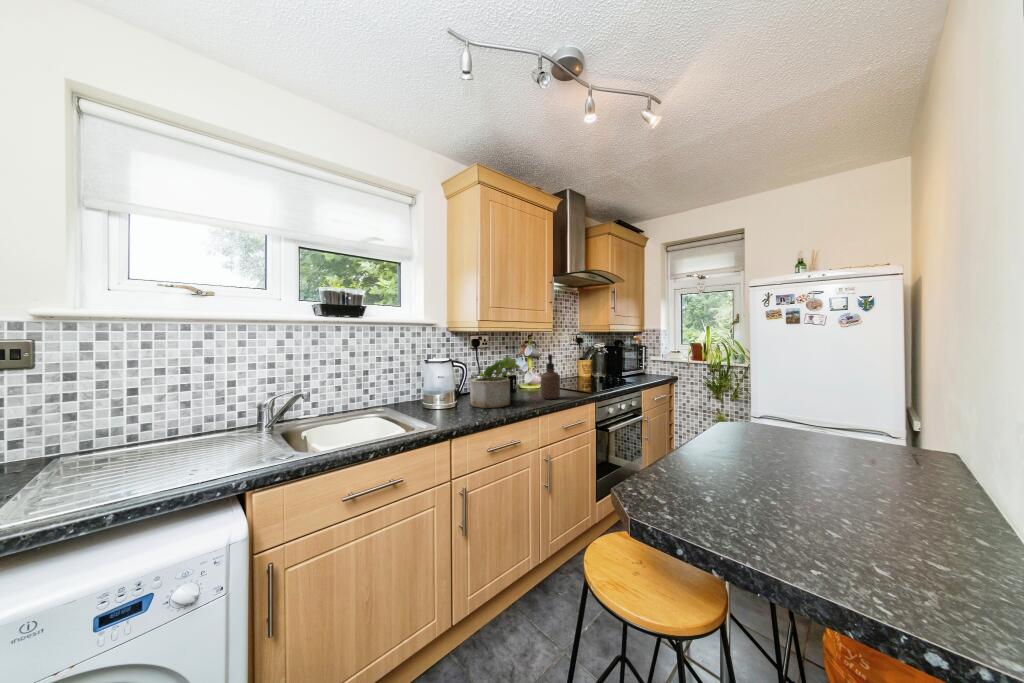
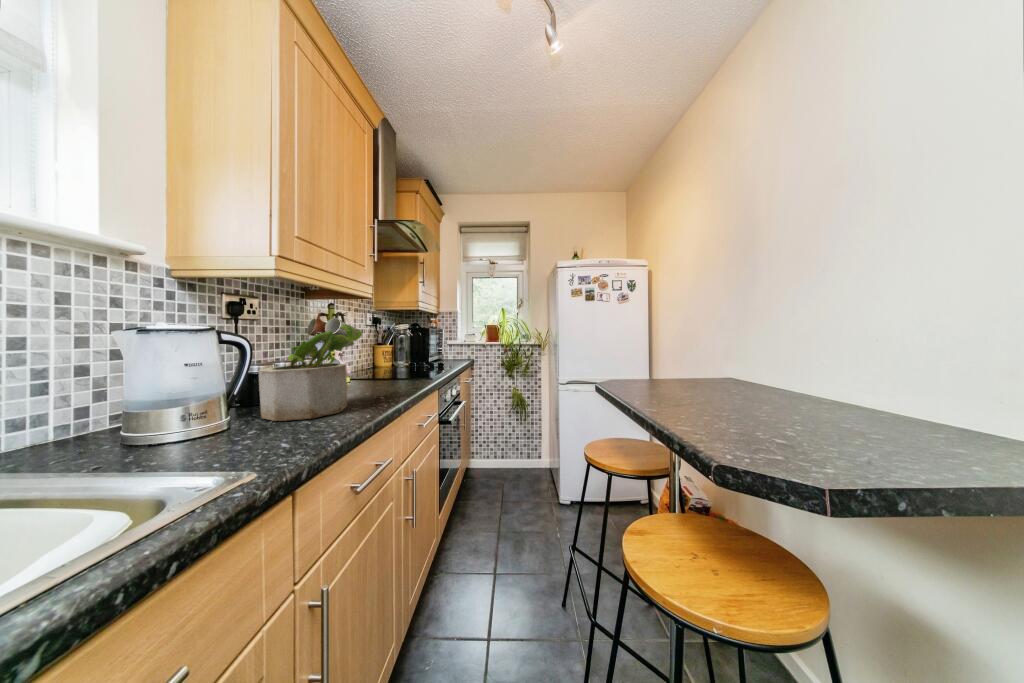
soap dispenser: present [541,354,560,399] -> none [379,326,409,391]

